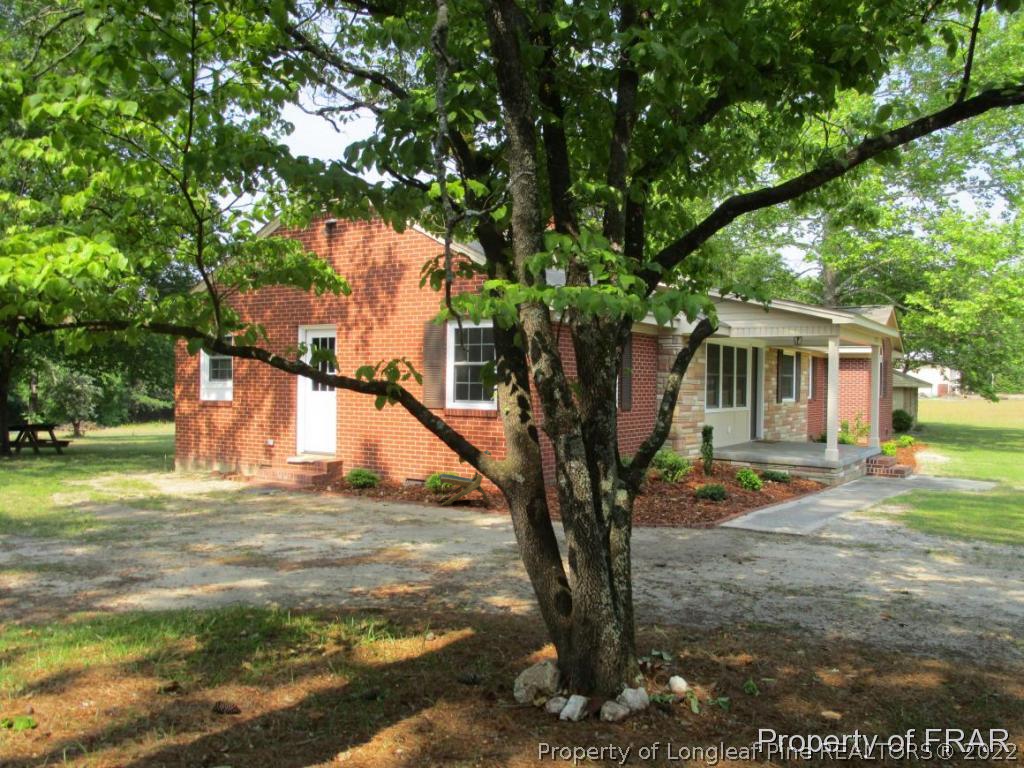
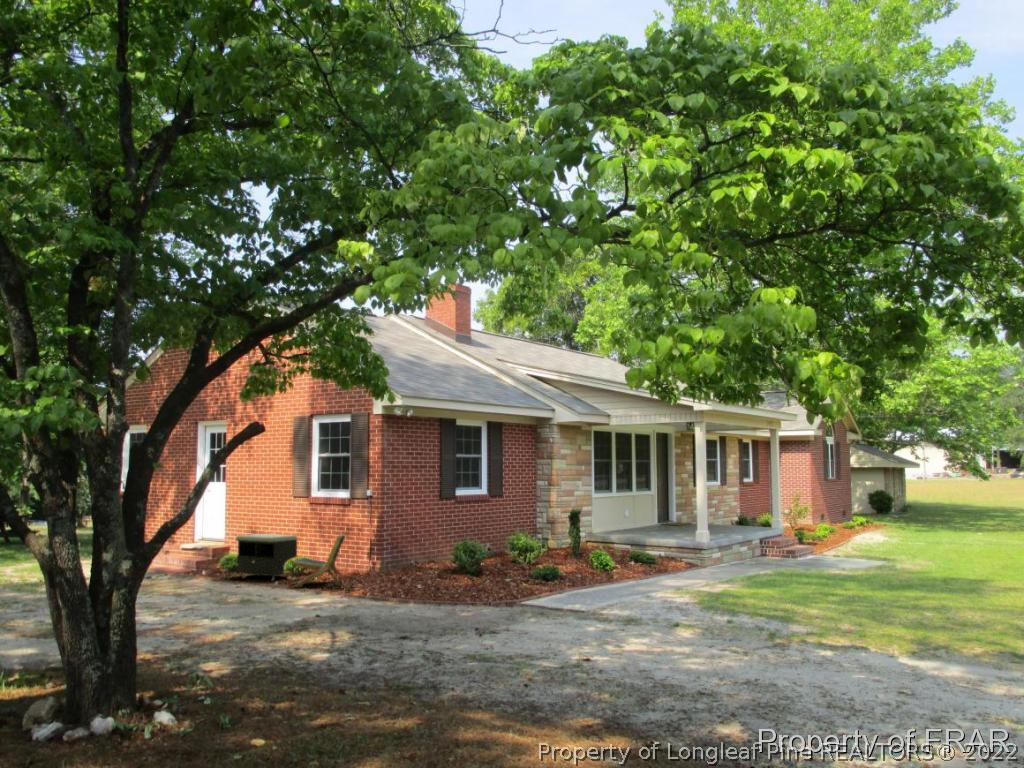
storage bench: none [362,447,429,497] -> present [236,534,297,580]

